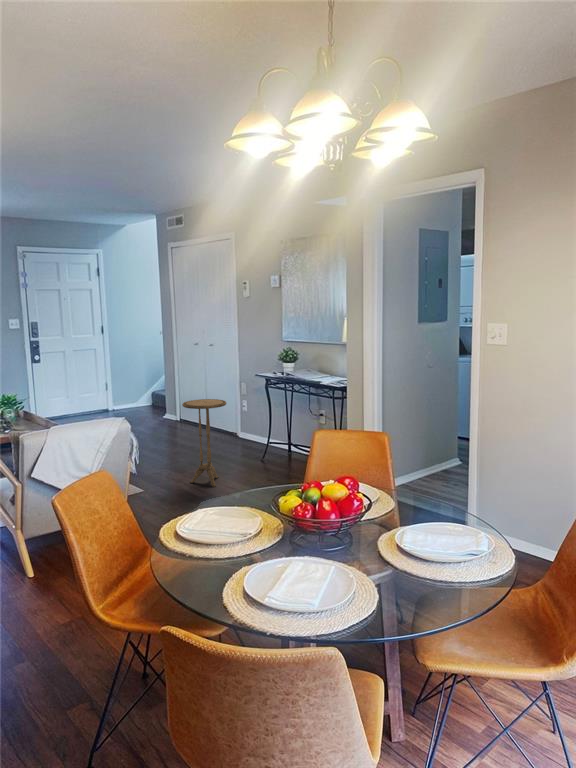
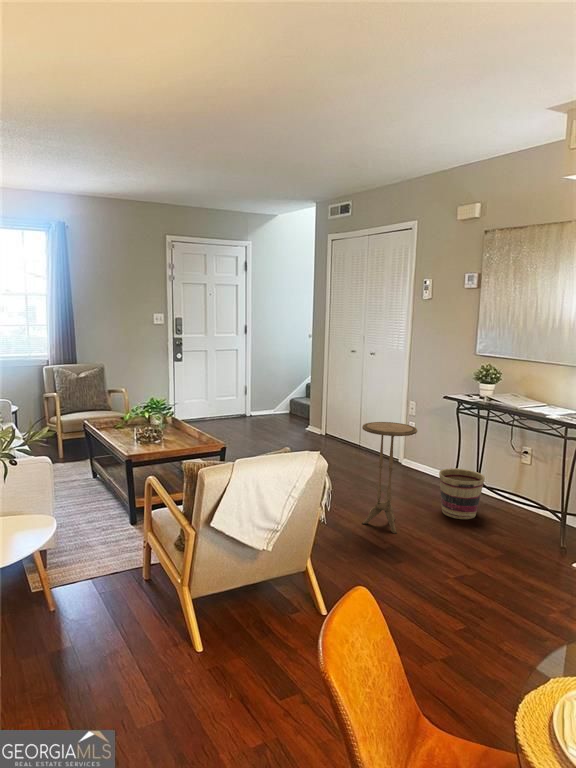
basket: none [253,433,288,472] -> present [439,468,485,519]

